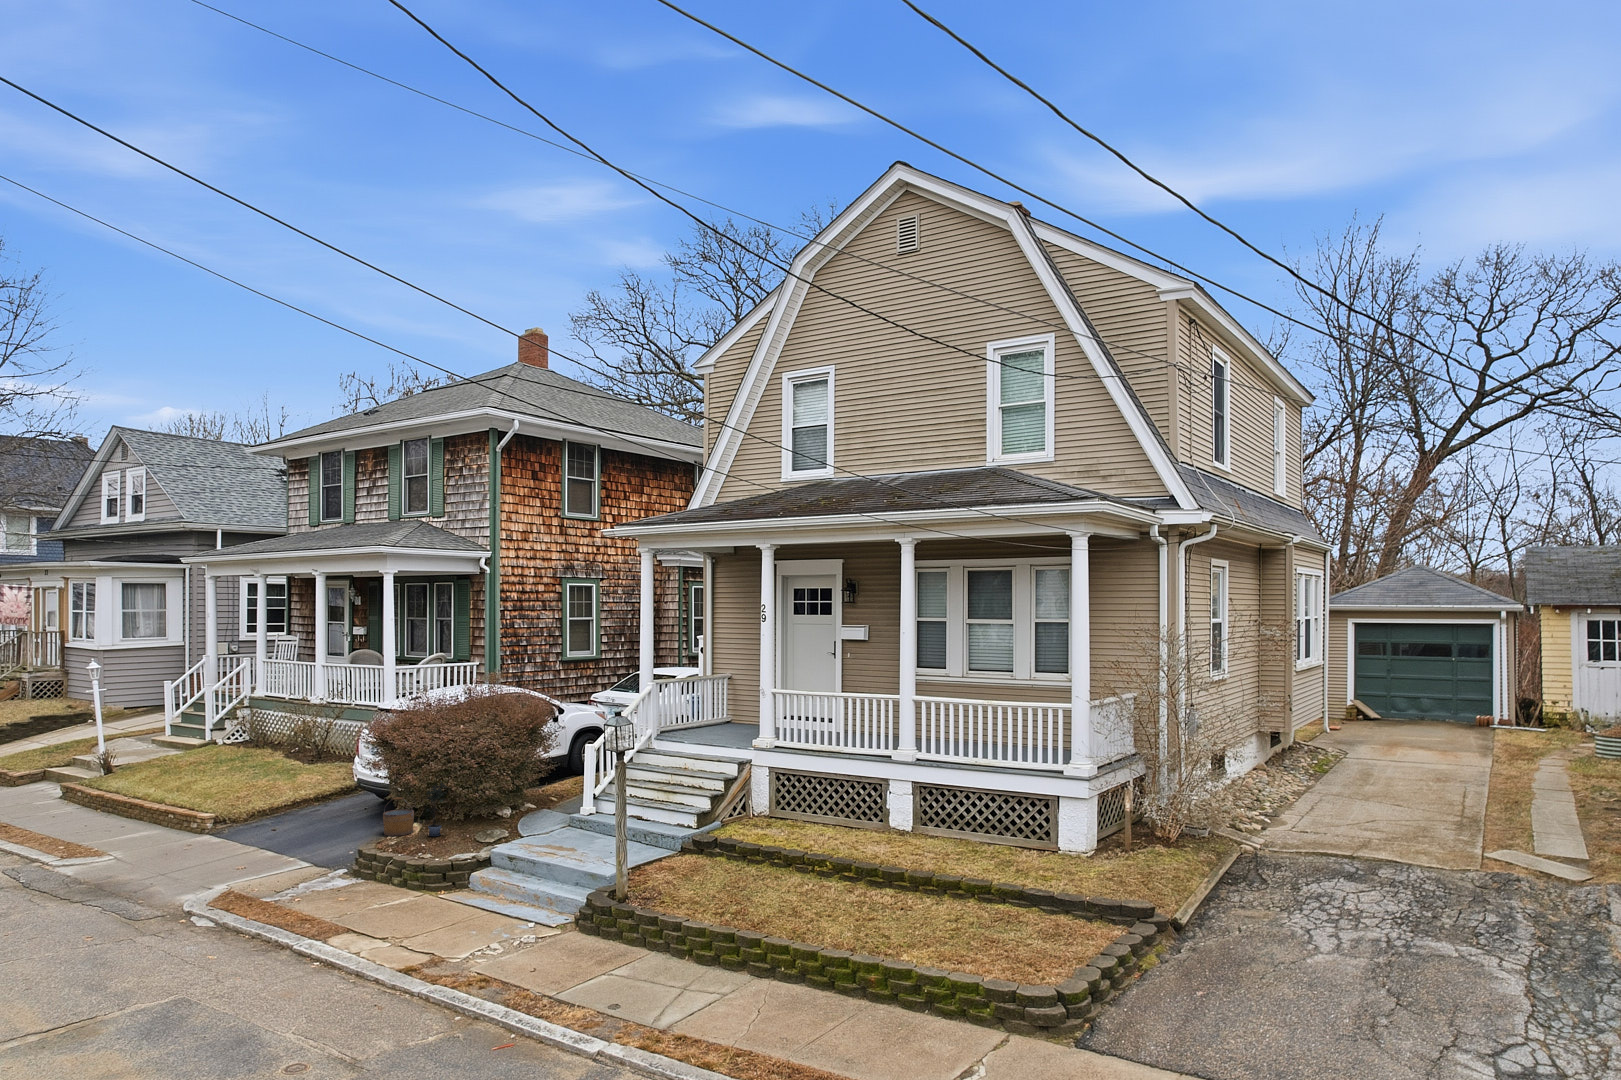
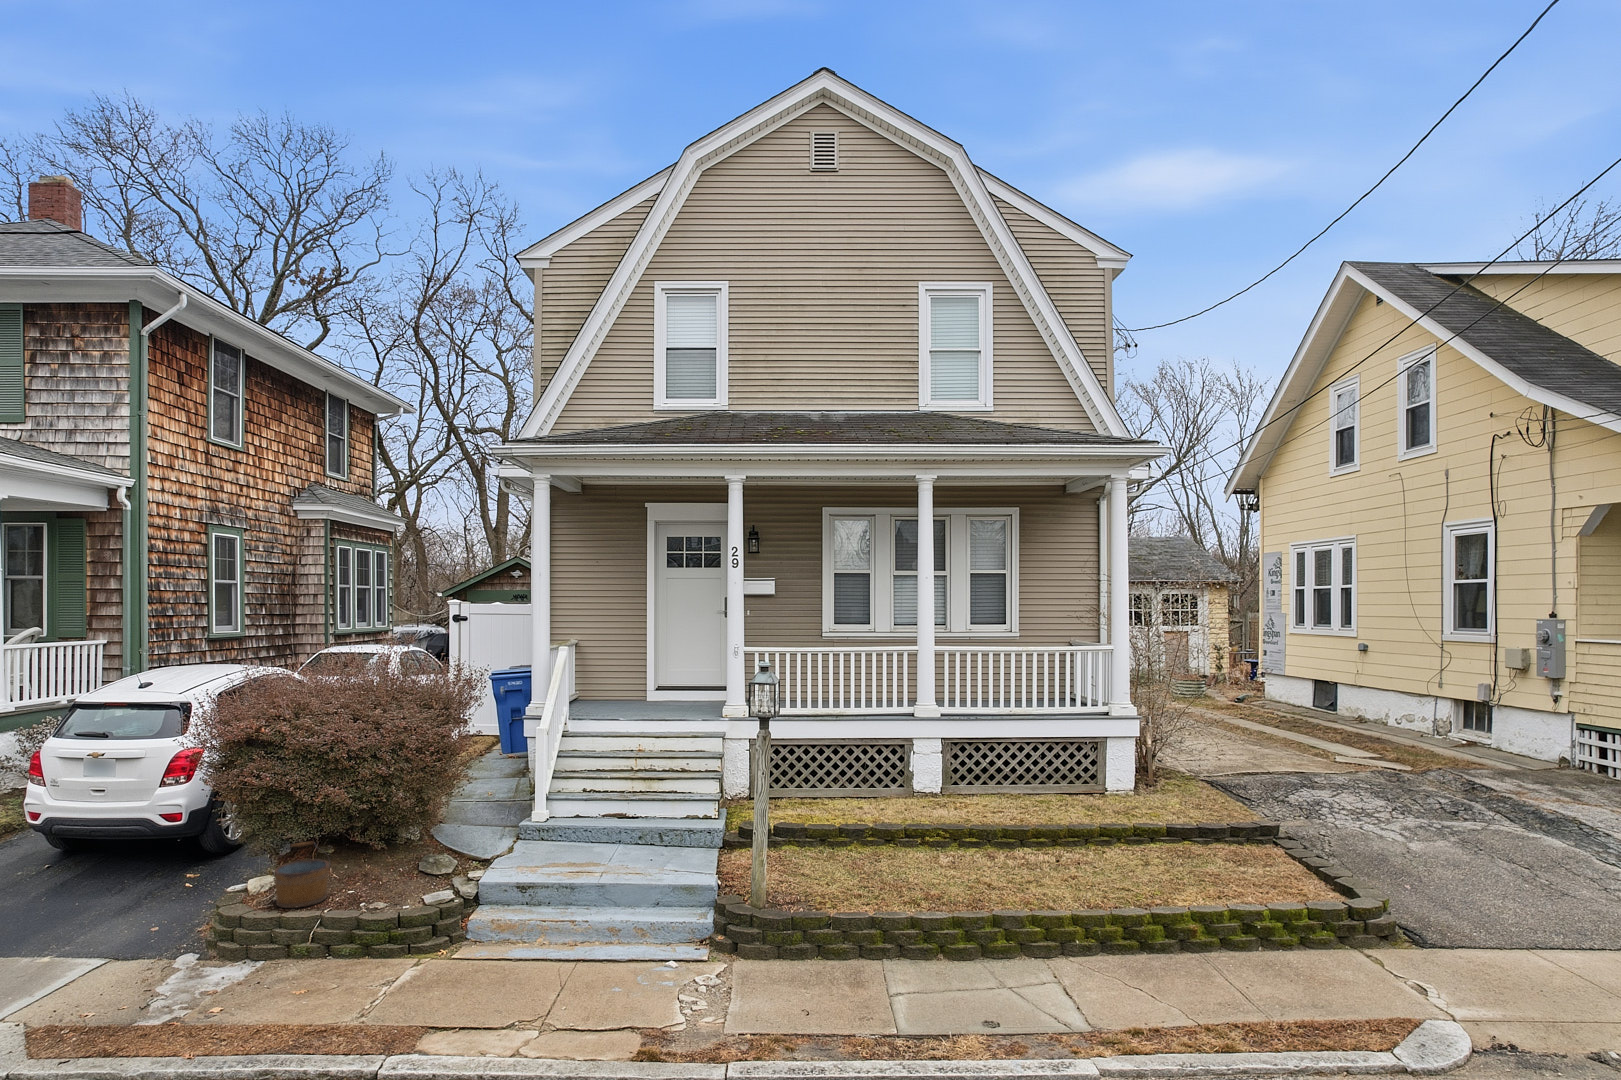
potted plant: present [426,781,447,837] -> none [362,805,405,896]

